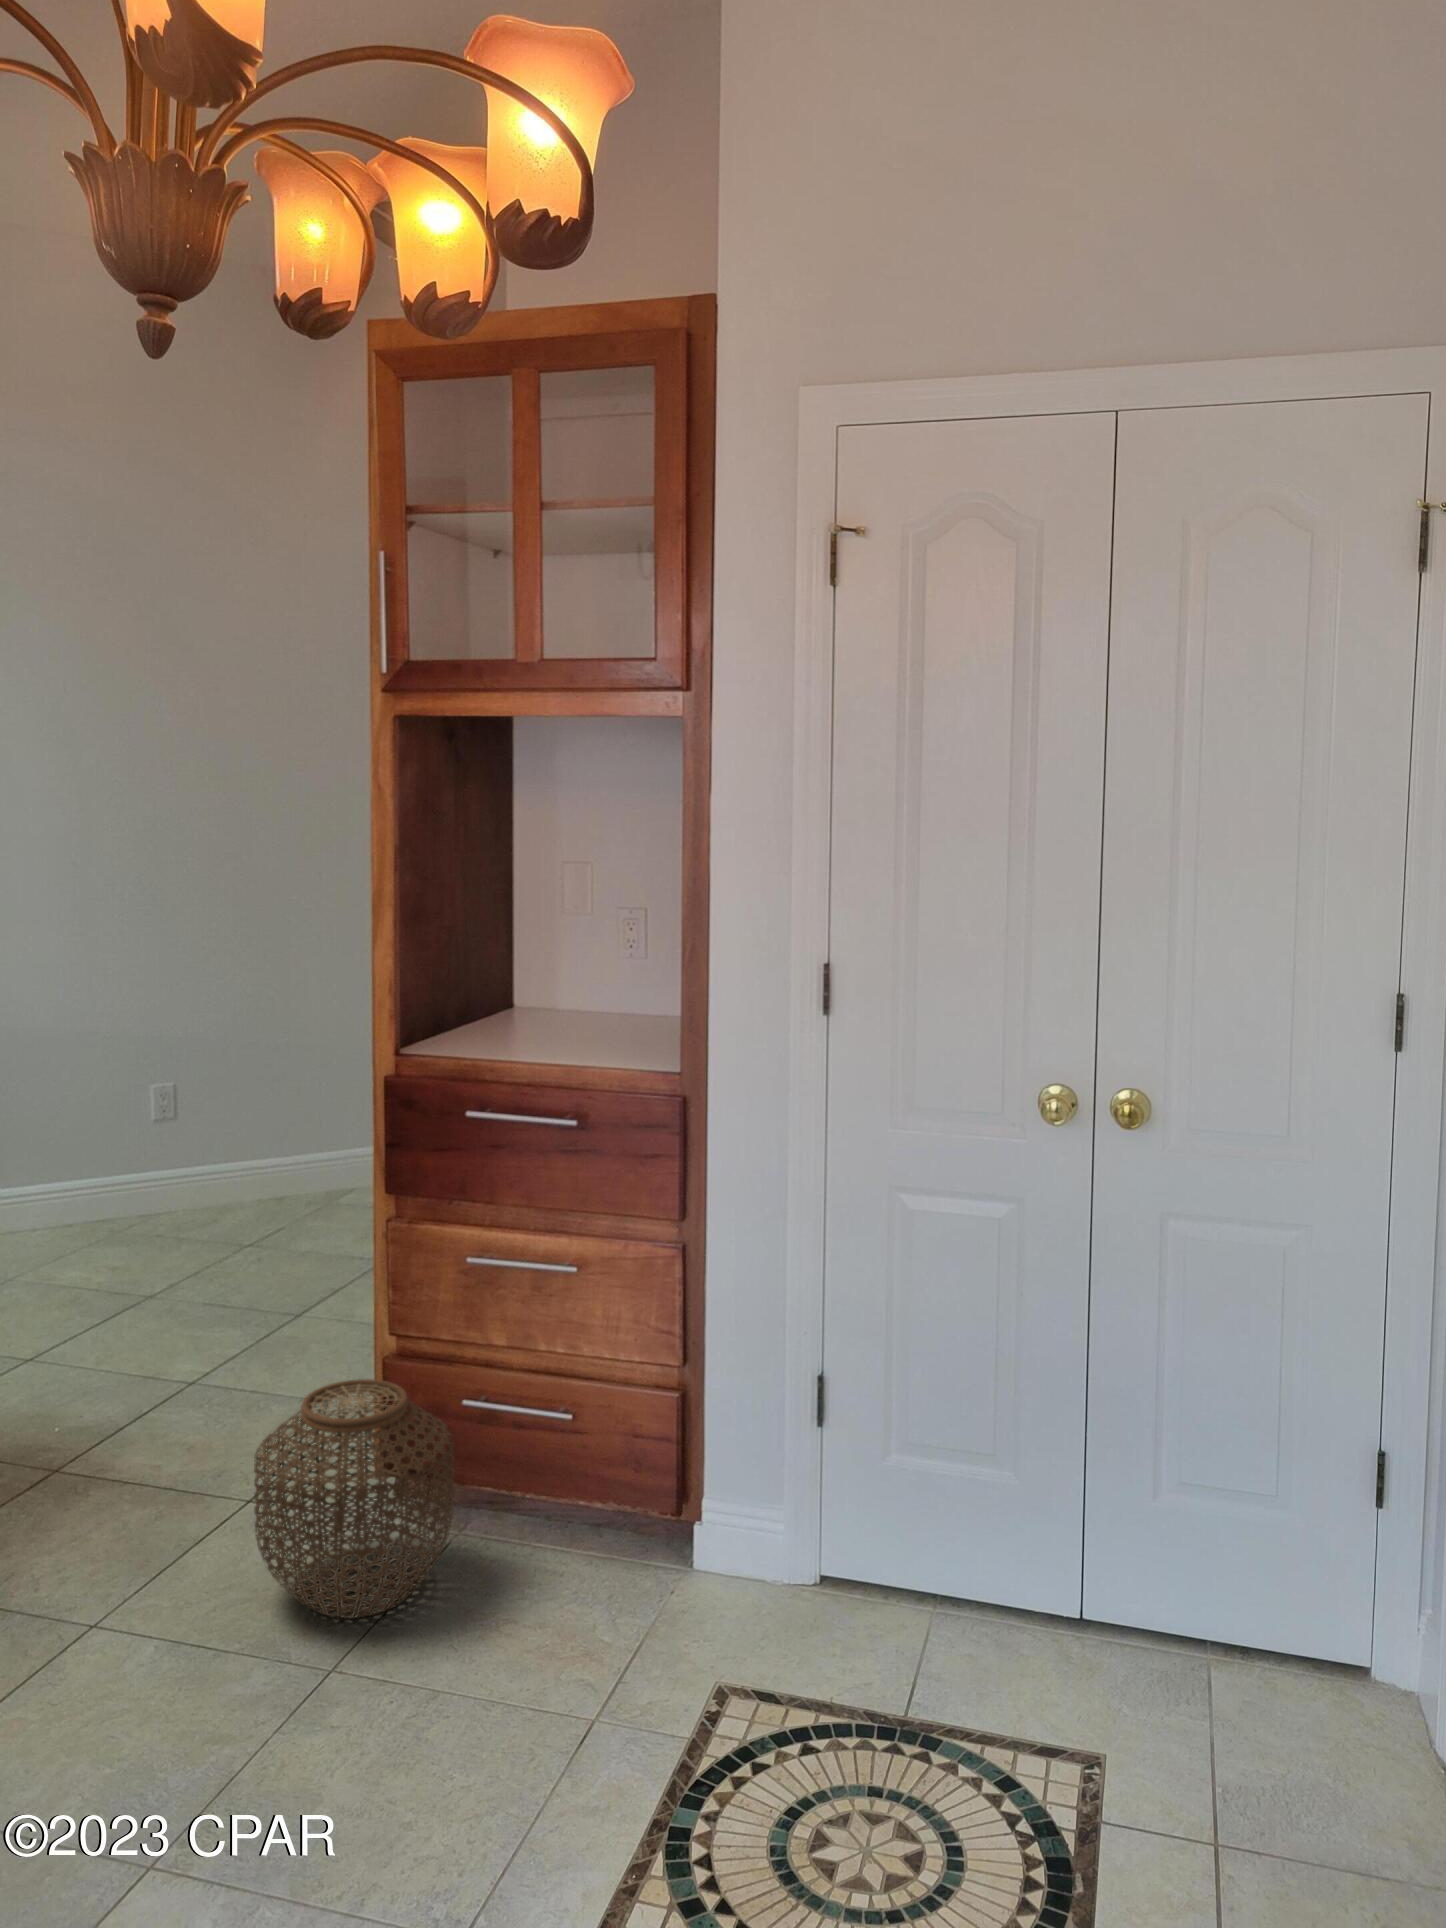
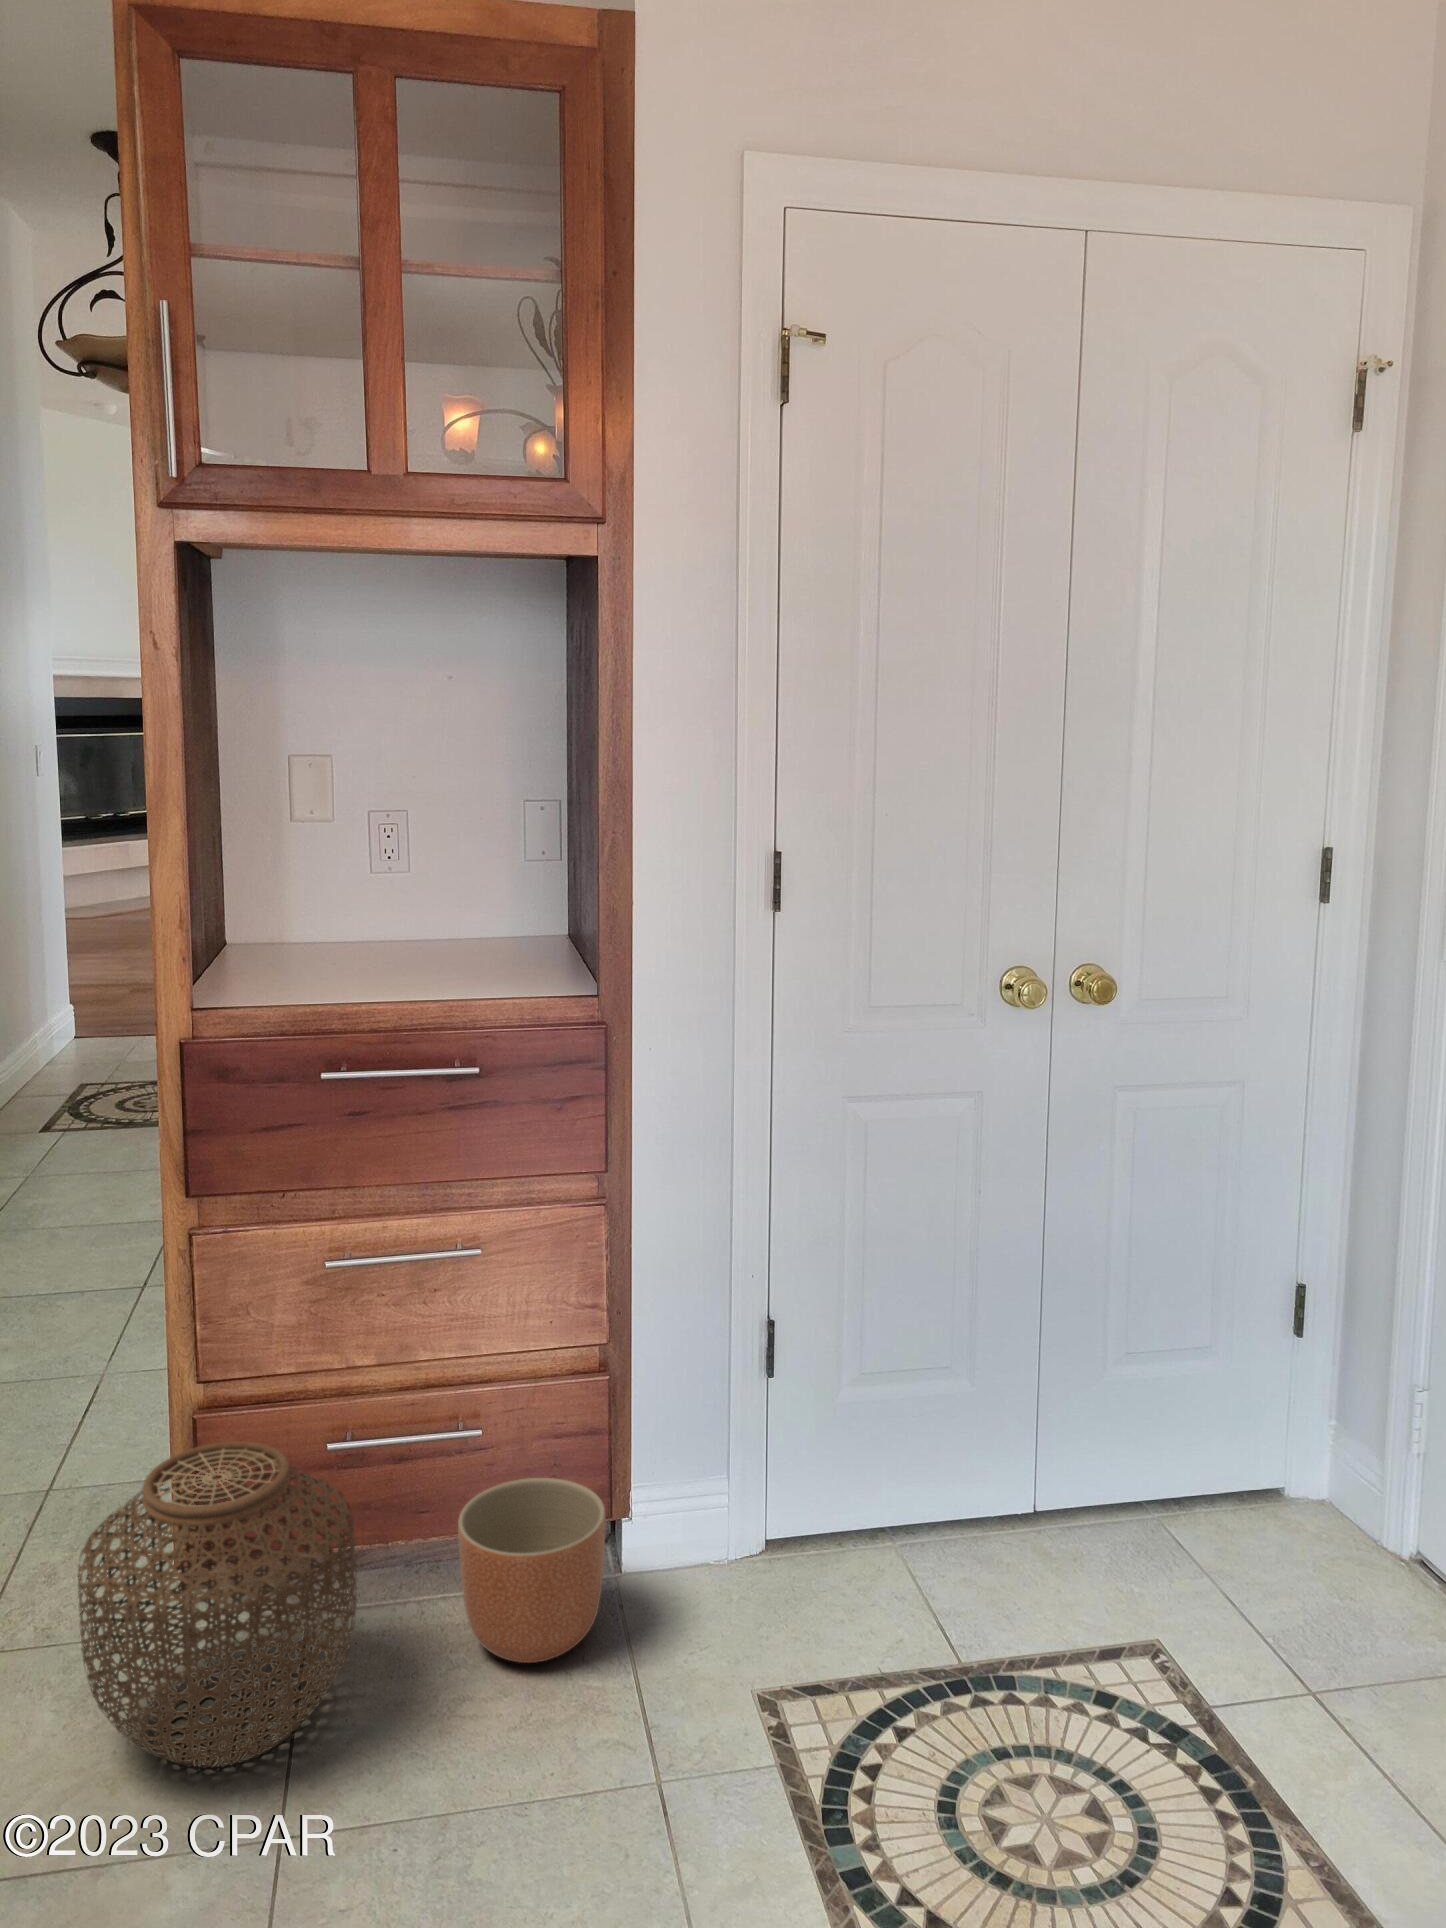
planter: none [533,1466,653,1614] -> present [458,1478,605,1663]

